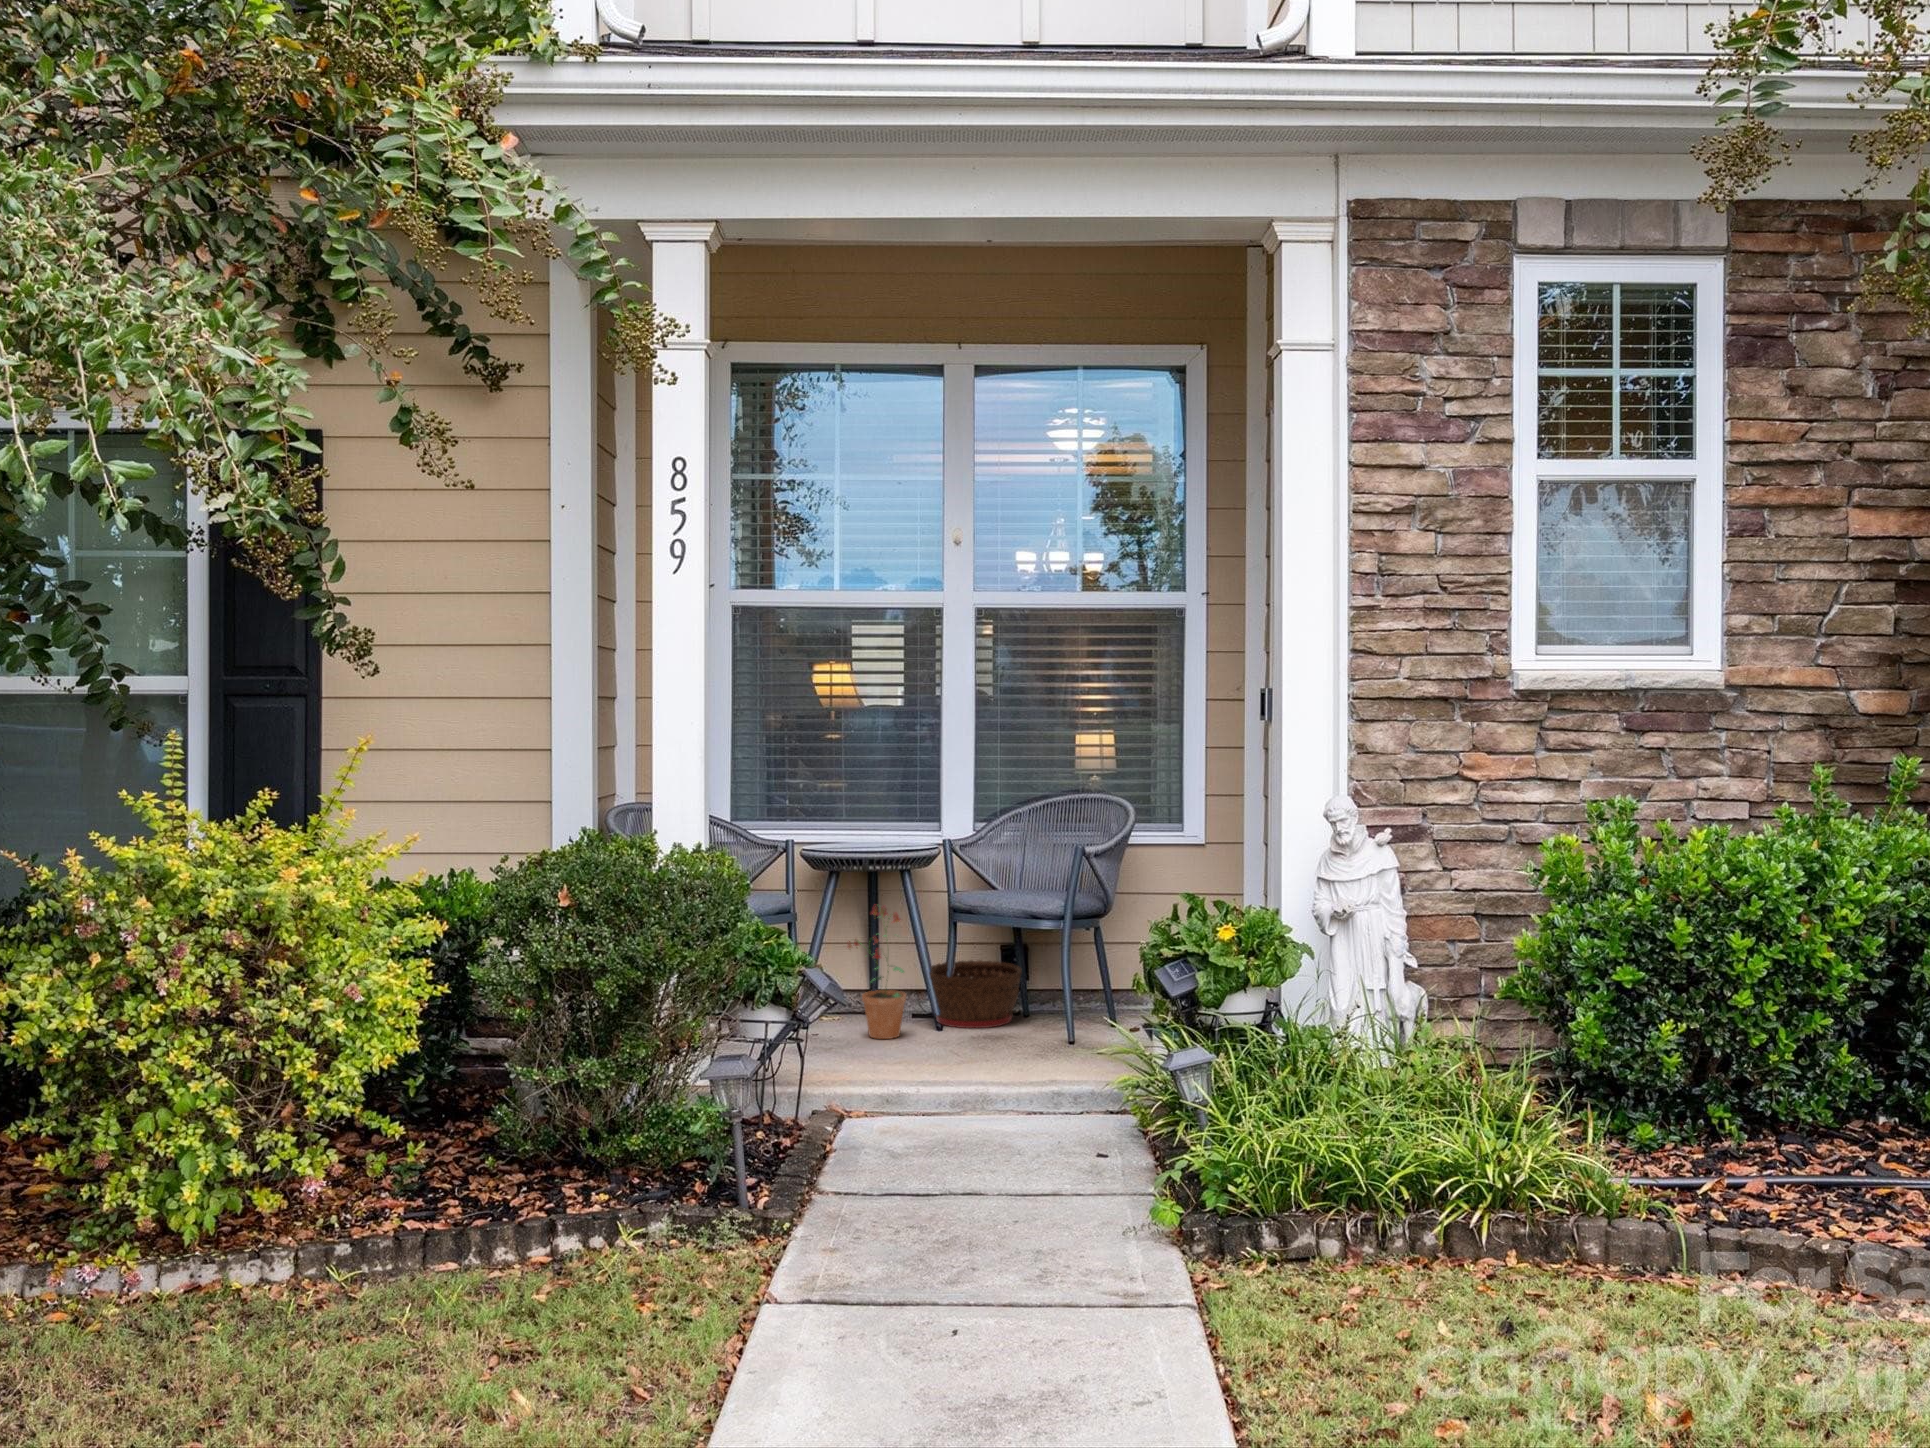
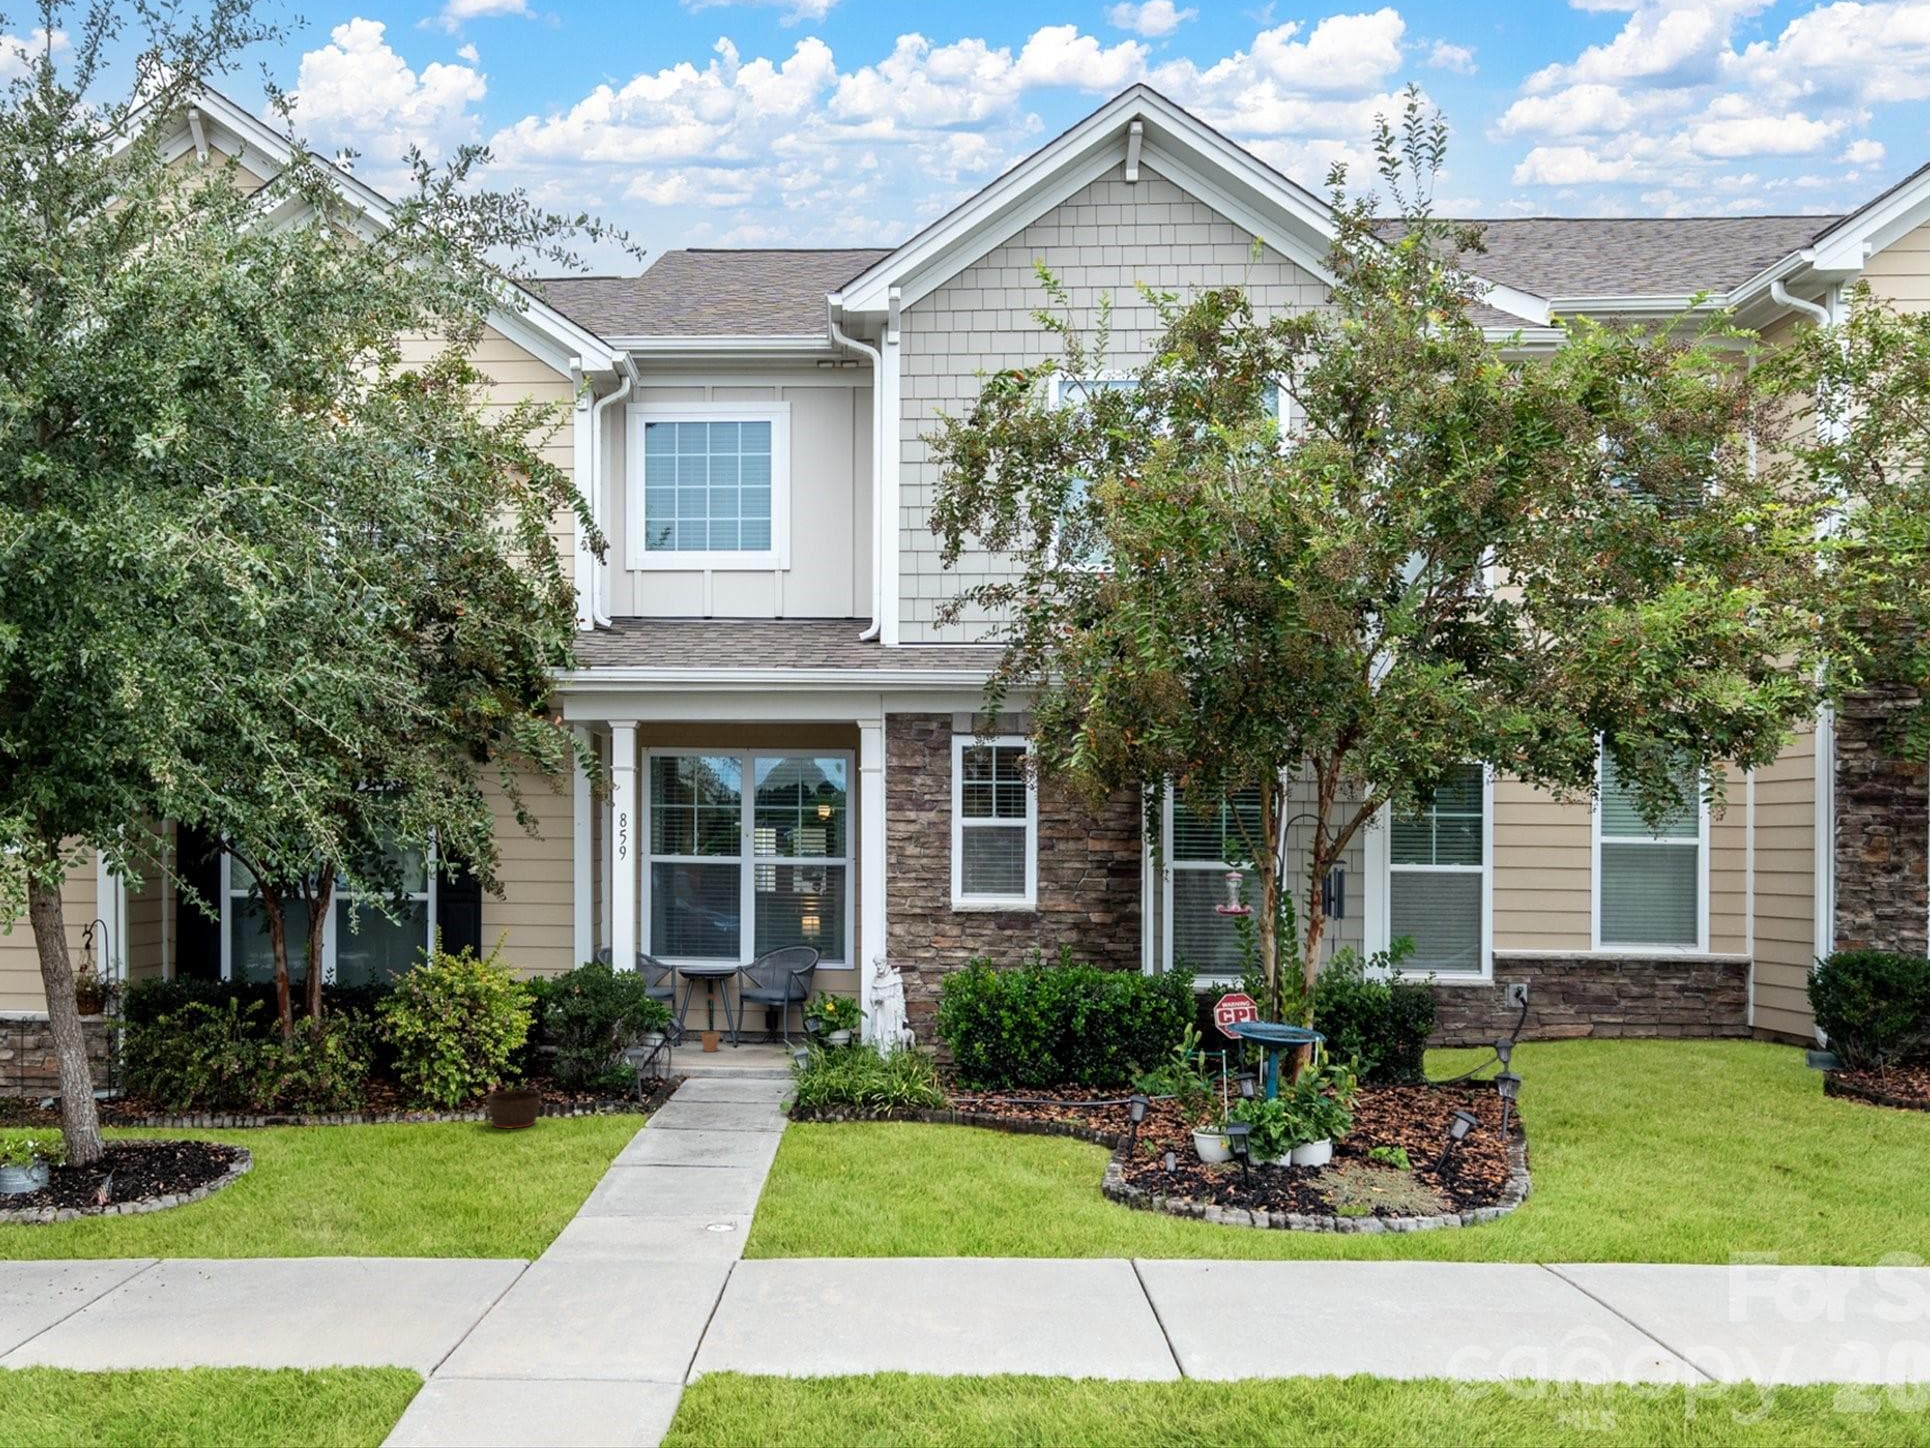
basket: present [929,960,1022,1028] -> present [487,1090,542,1128]

